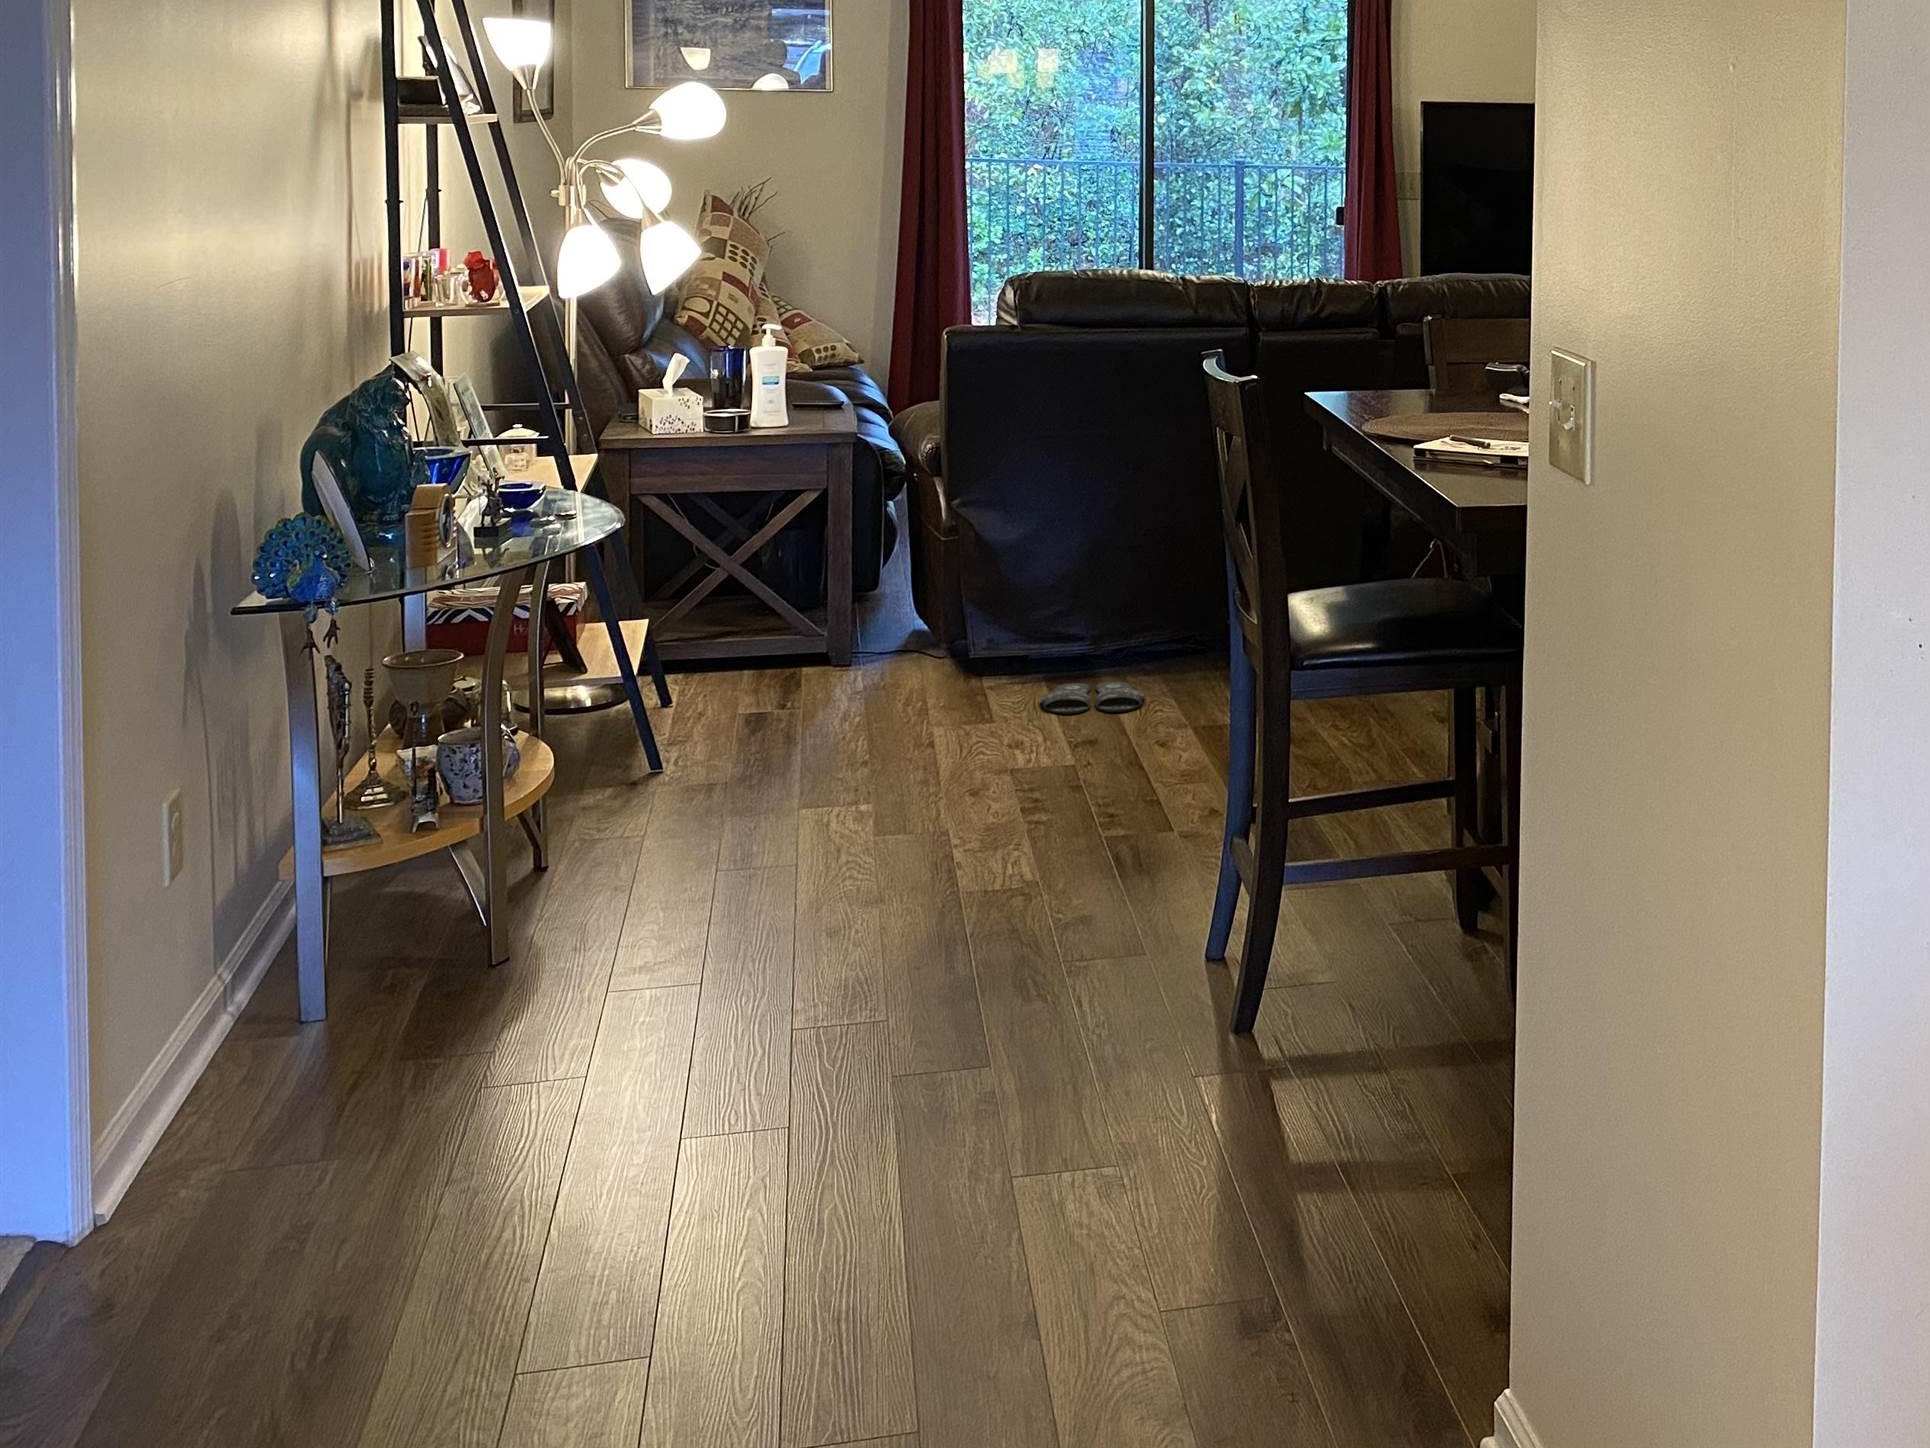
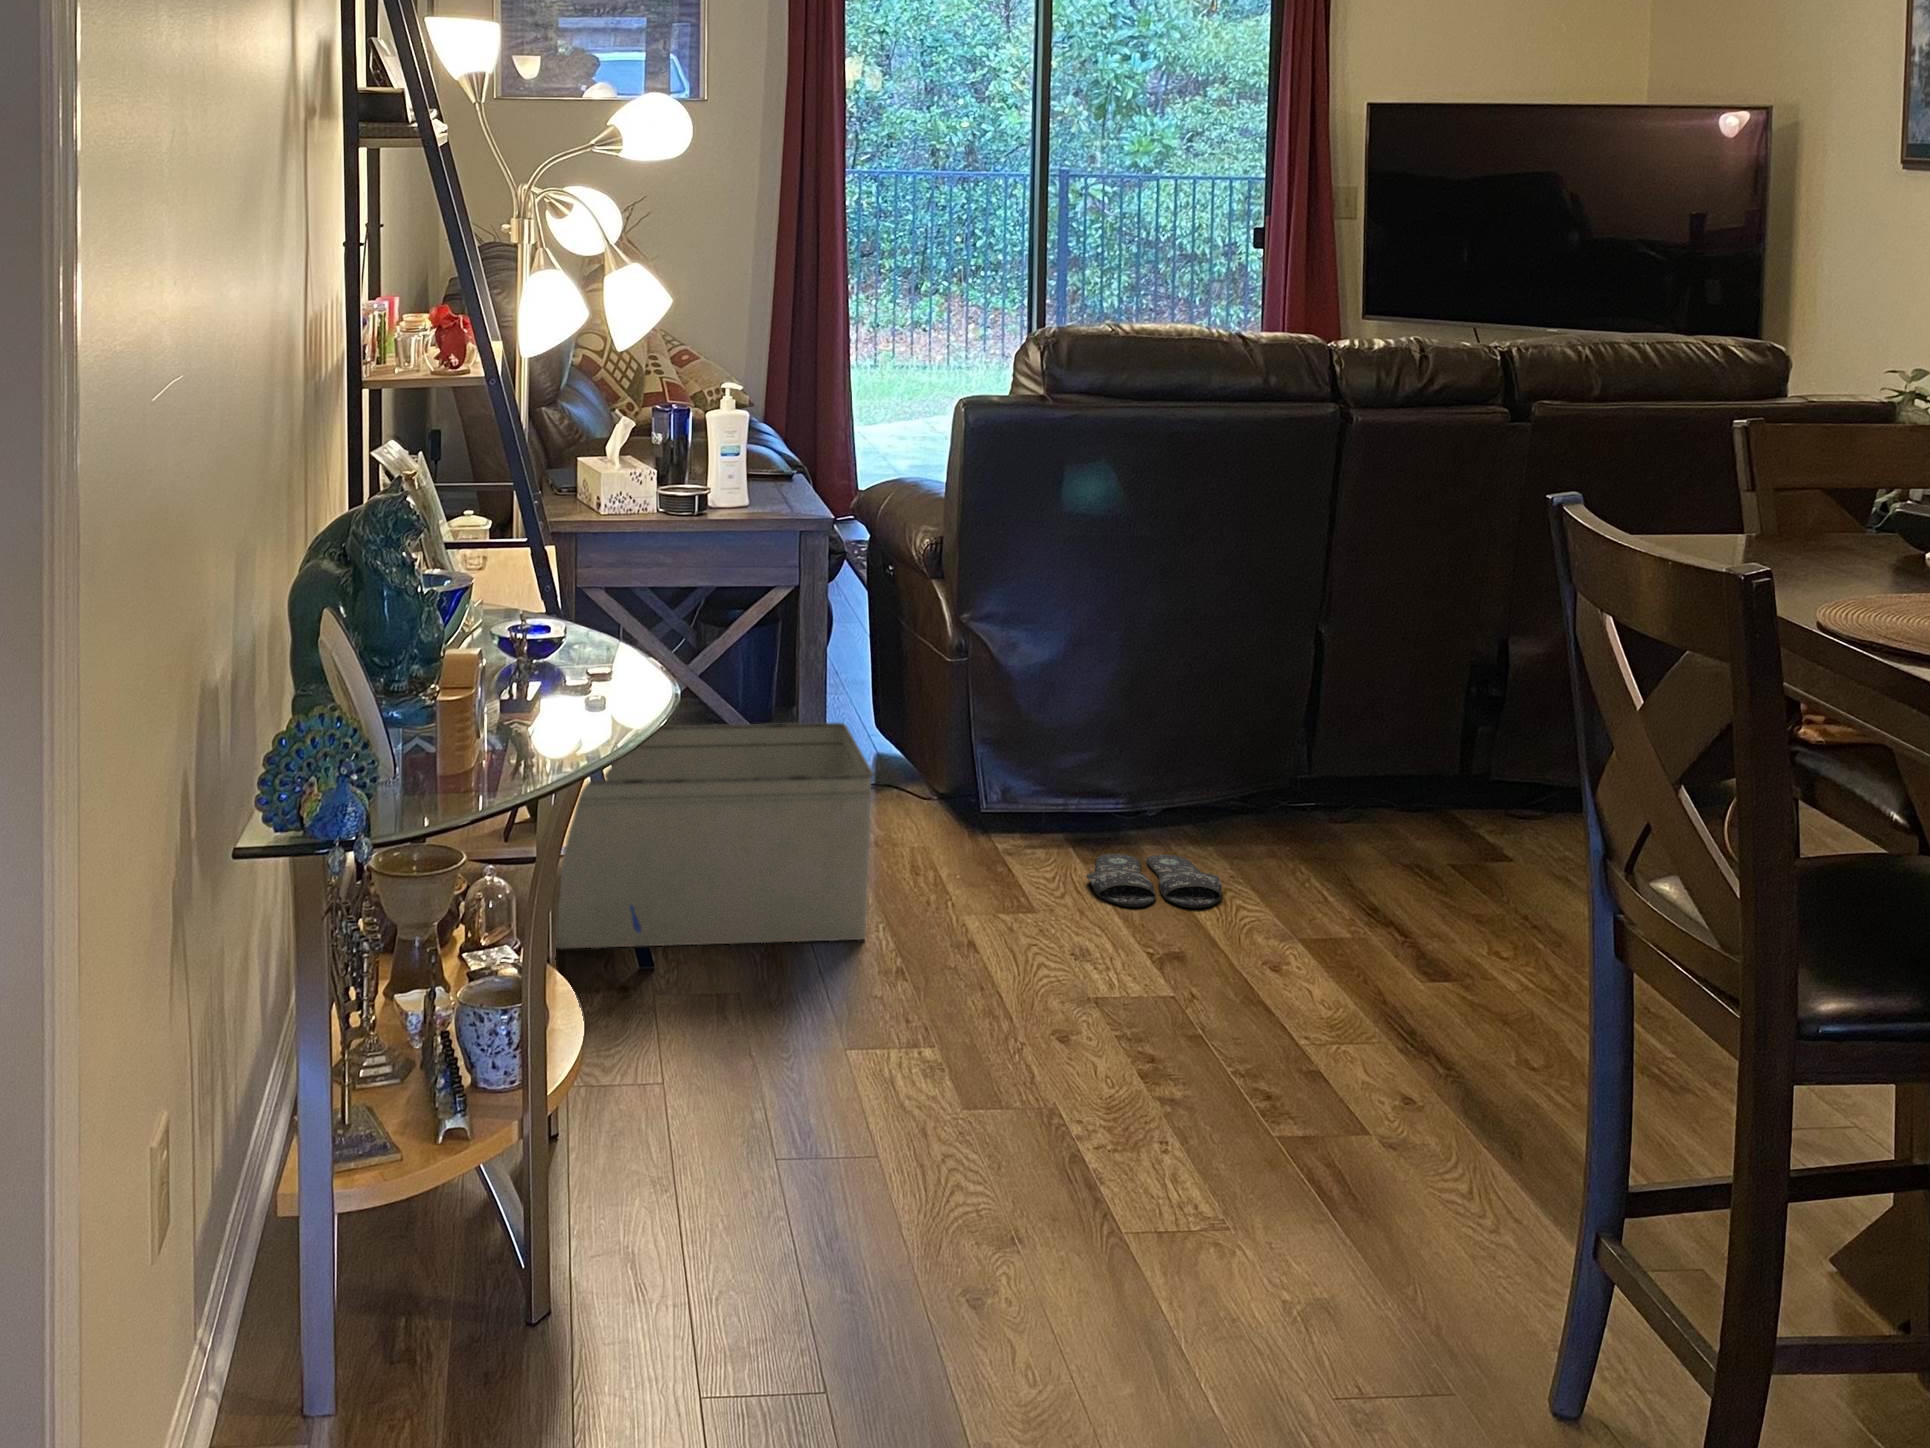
storage bin: none [575,584,844,761] -> present [556,723,873,949]

